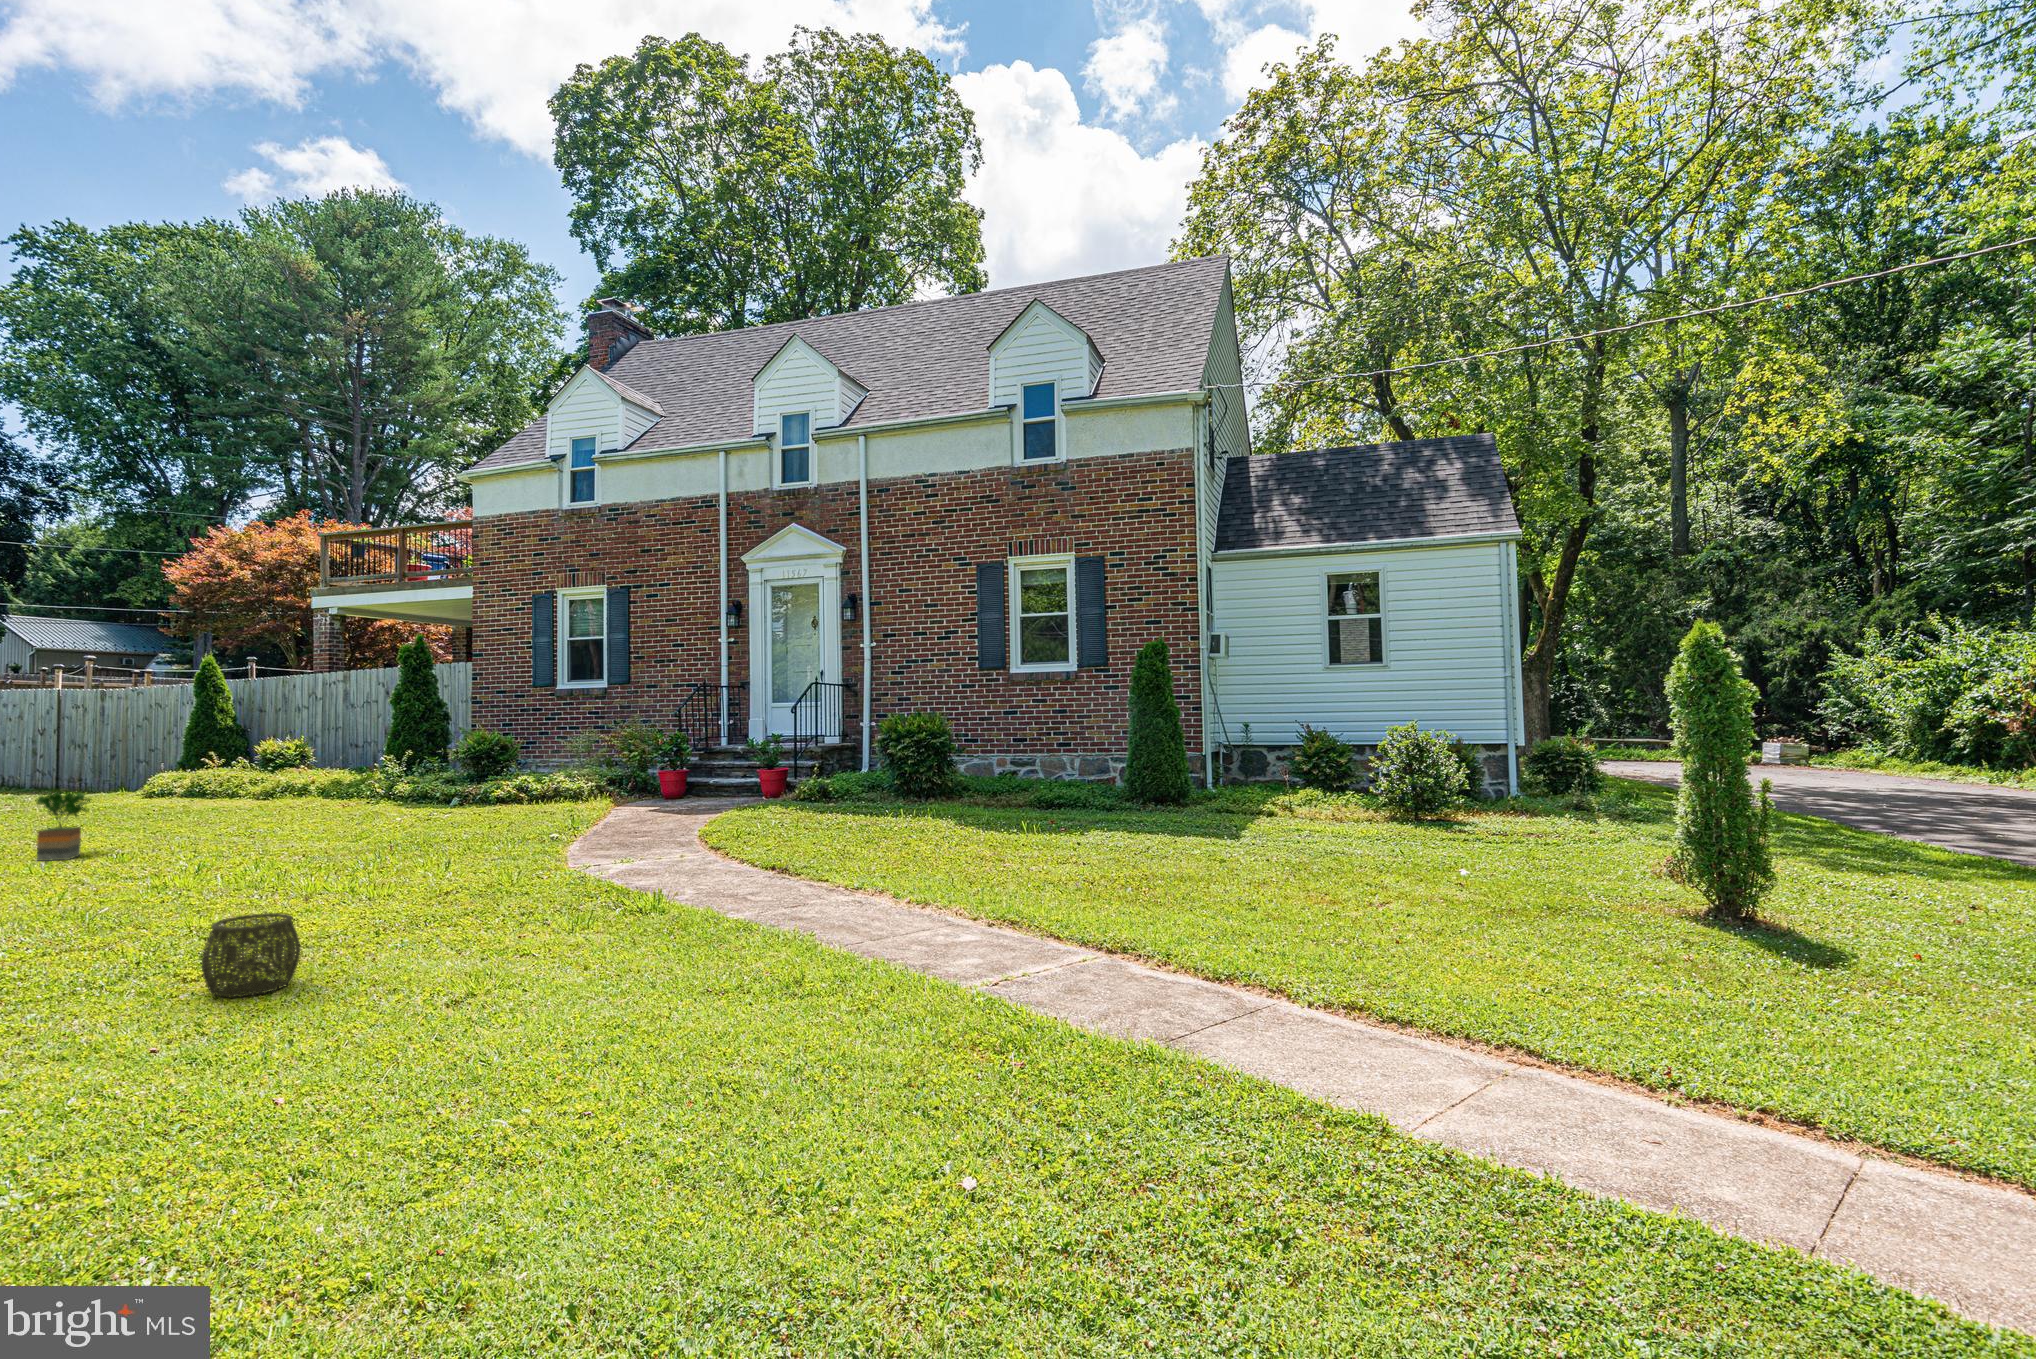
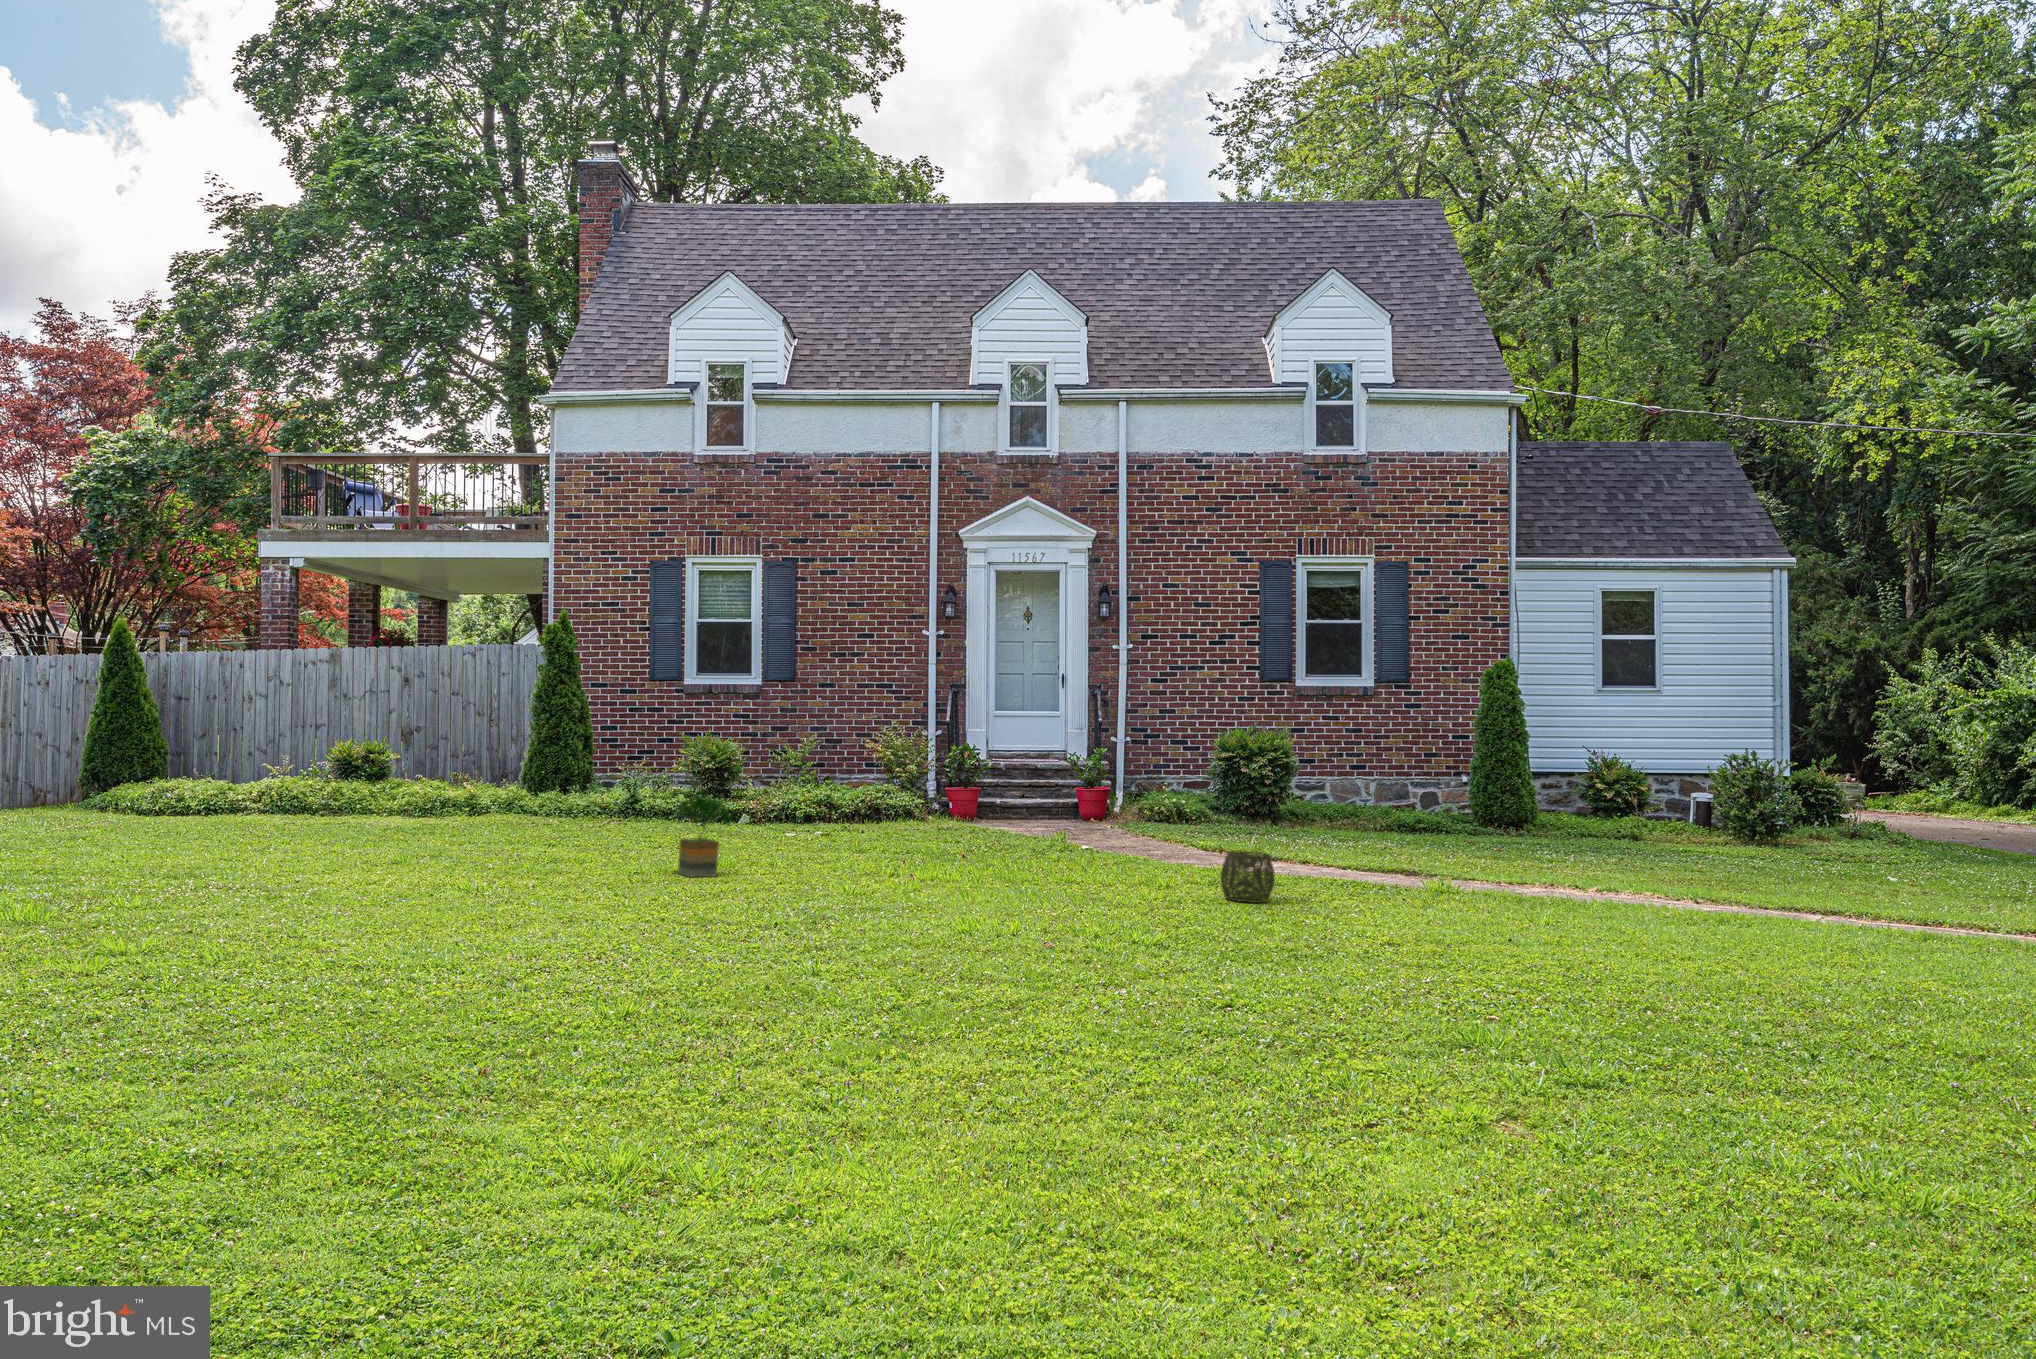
woven basket: present [201,913,301,998] -> present [1220,850,1275,903]

